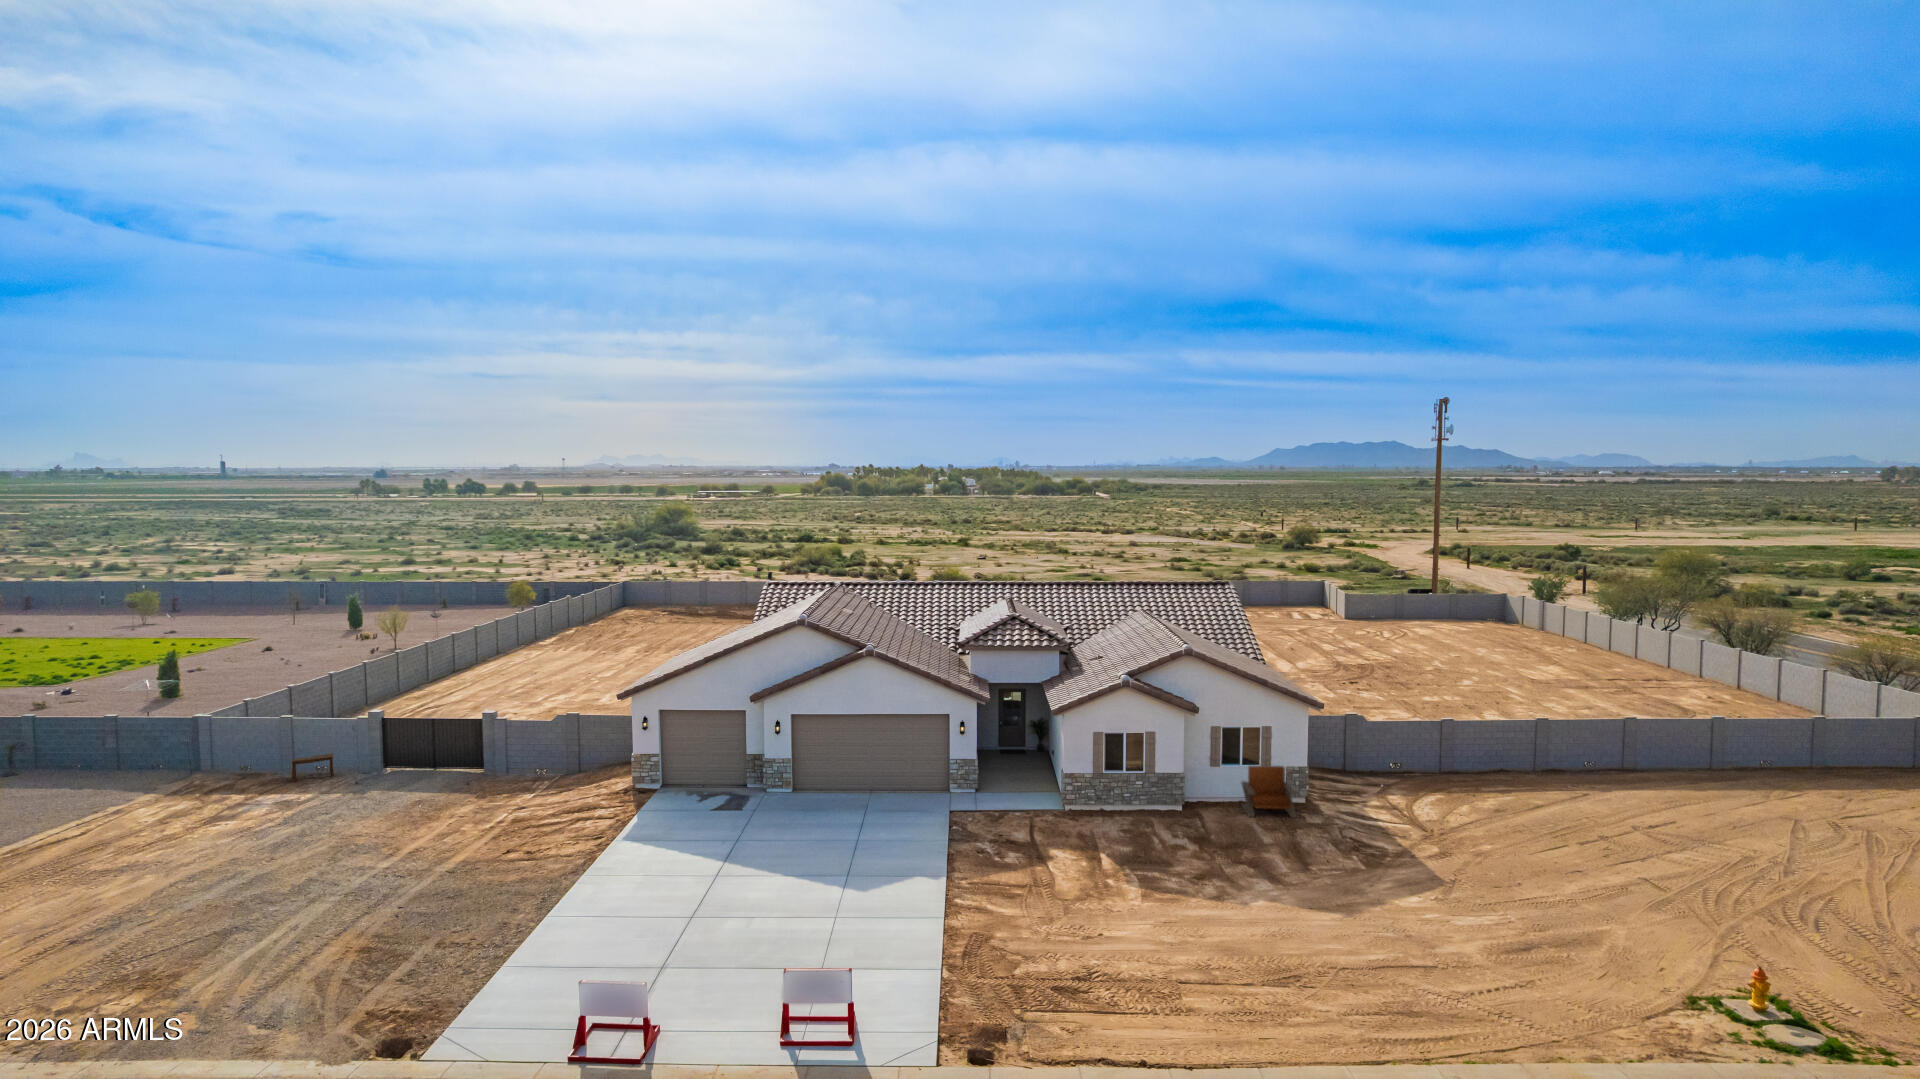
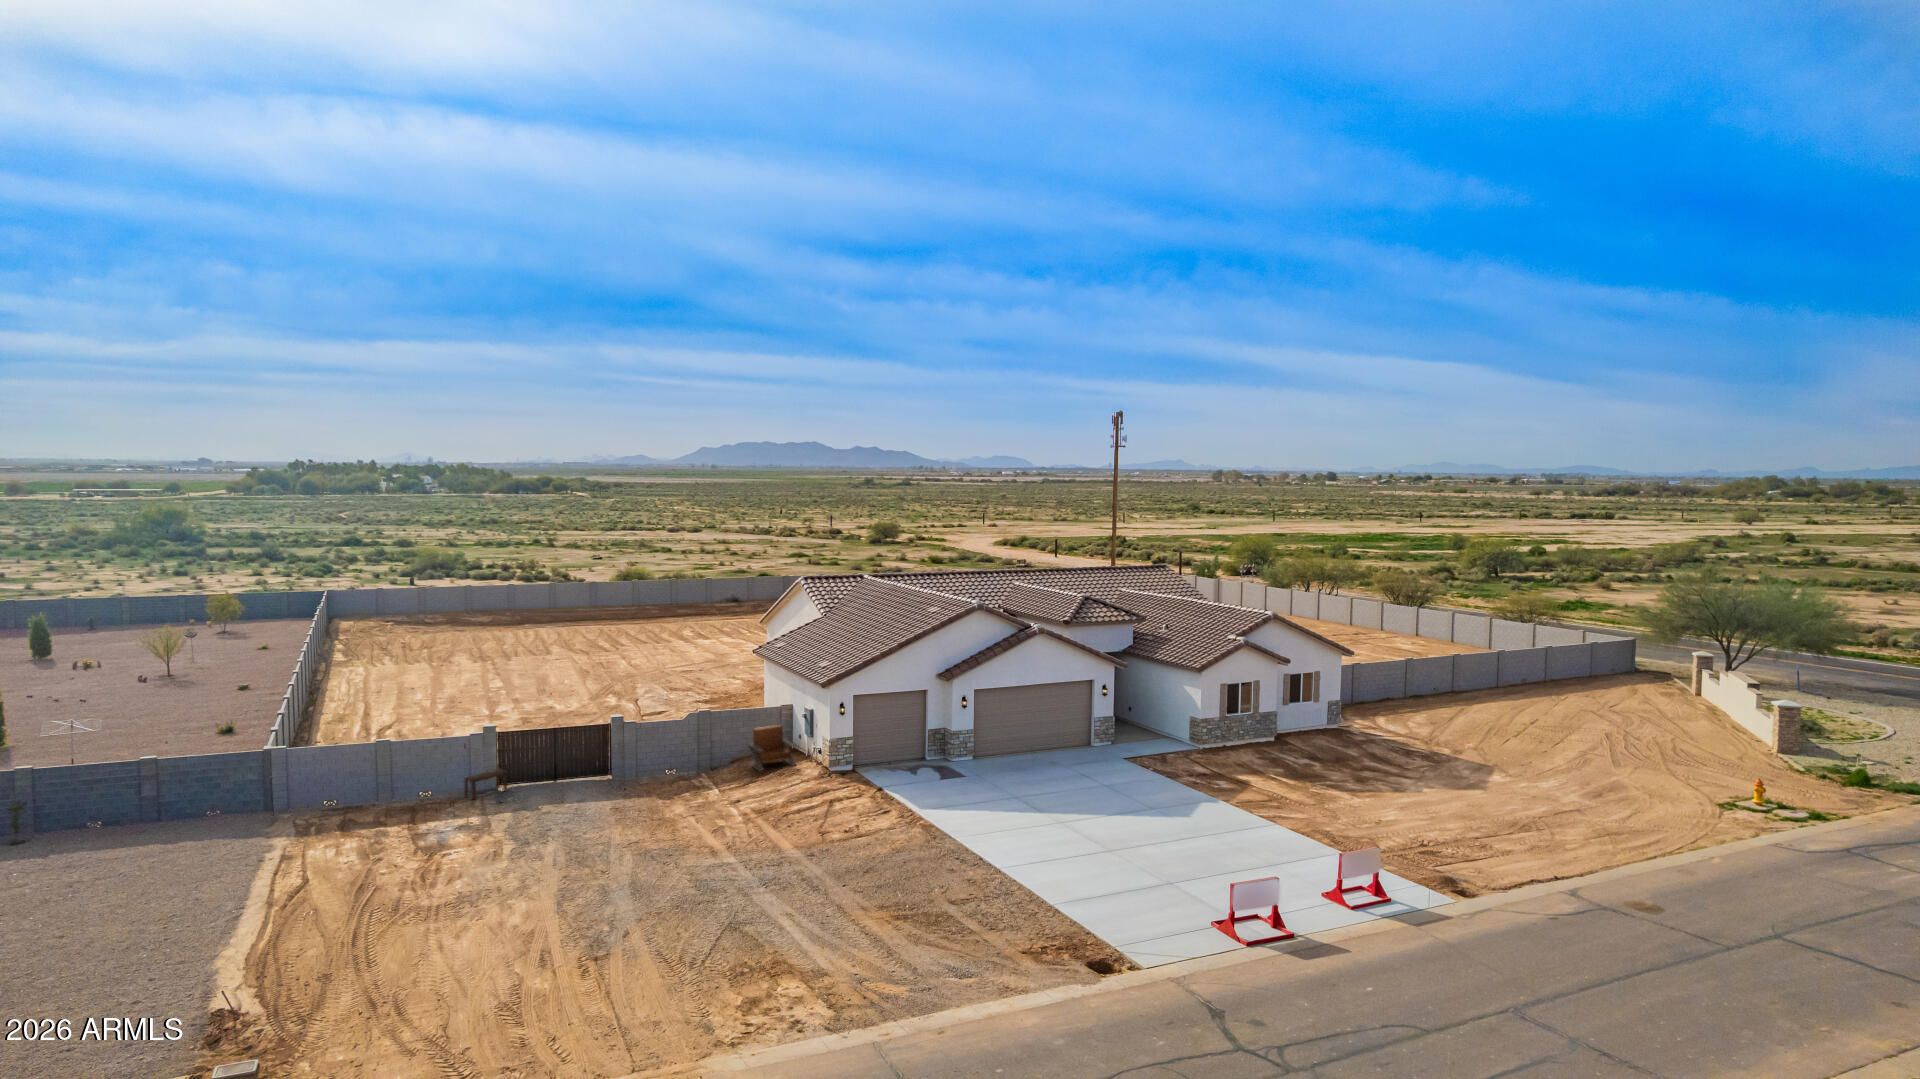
lounge chair: present [1242,765,1296,818] -> present [748,725,796,771]

